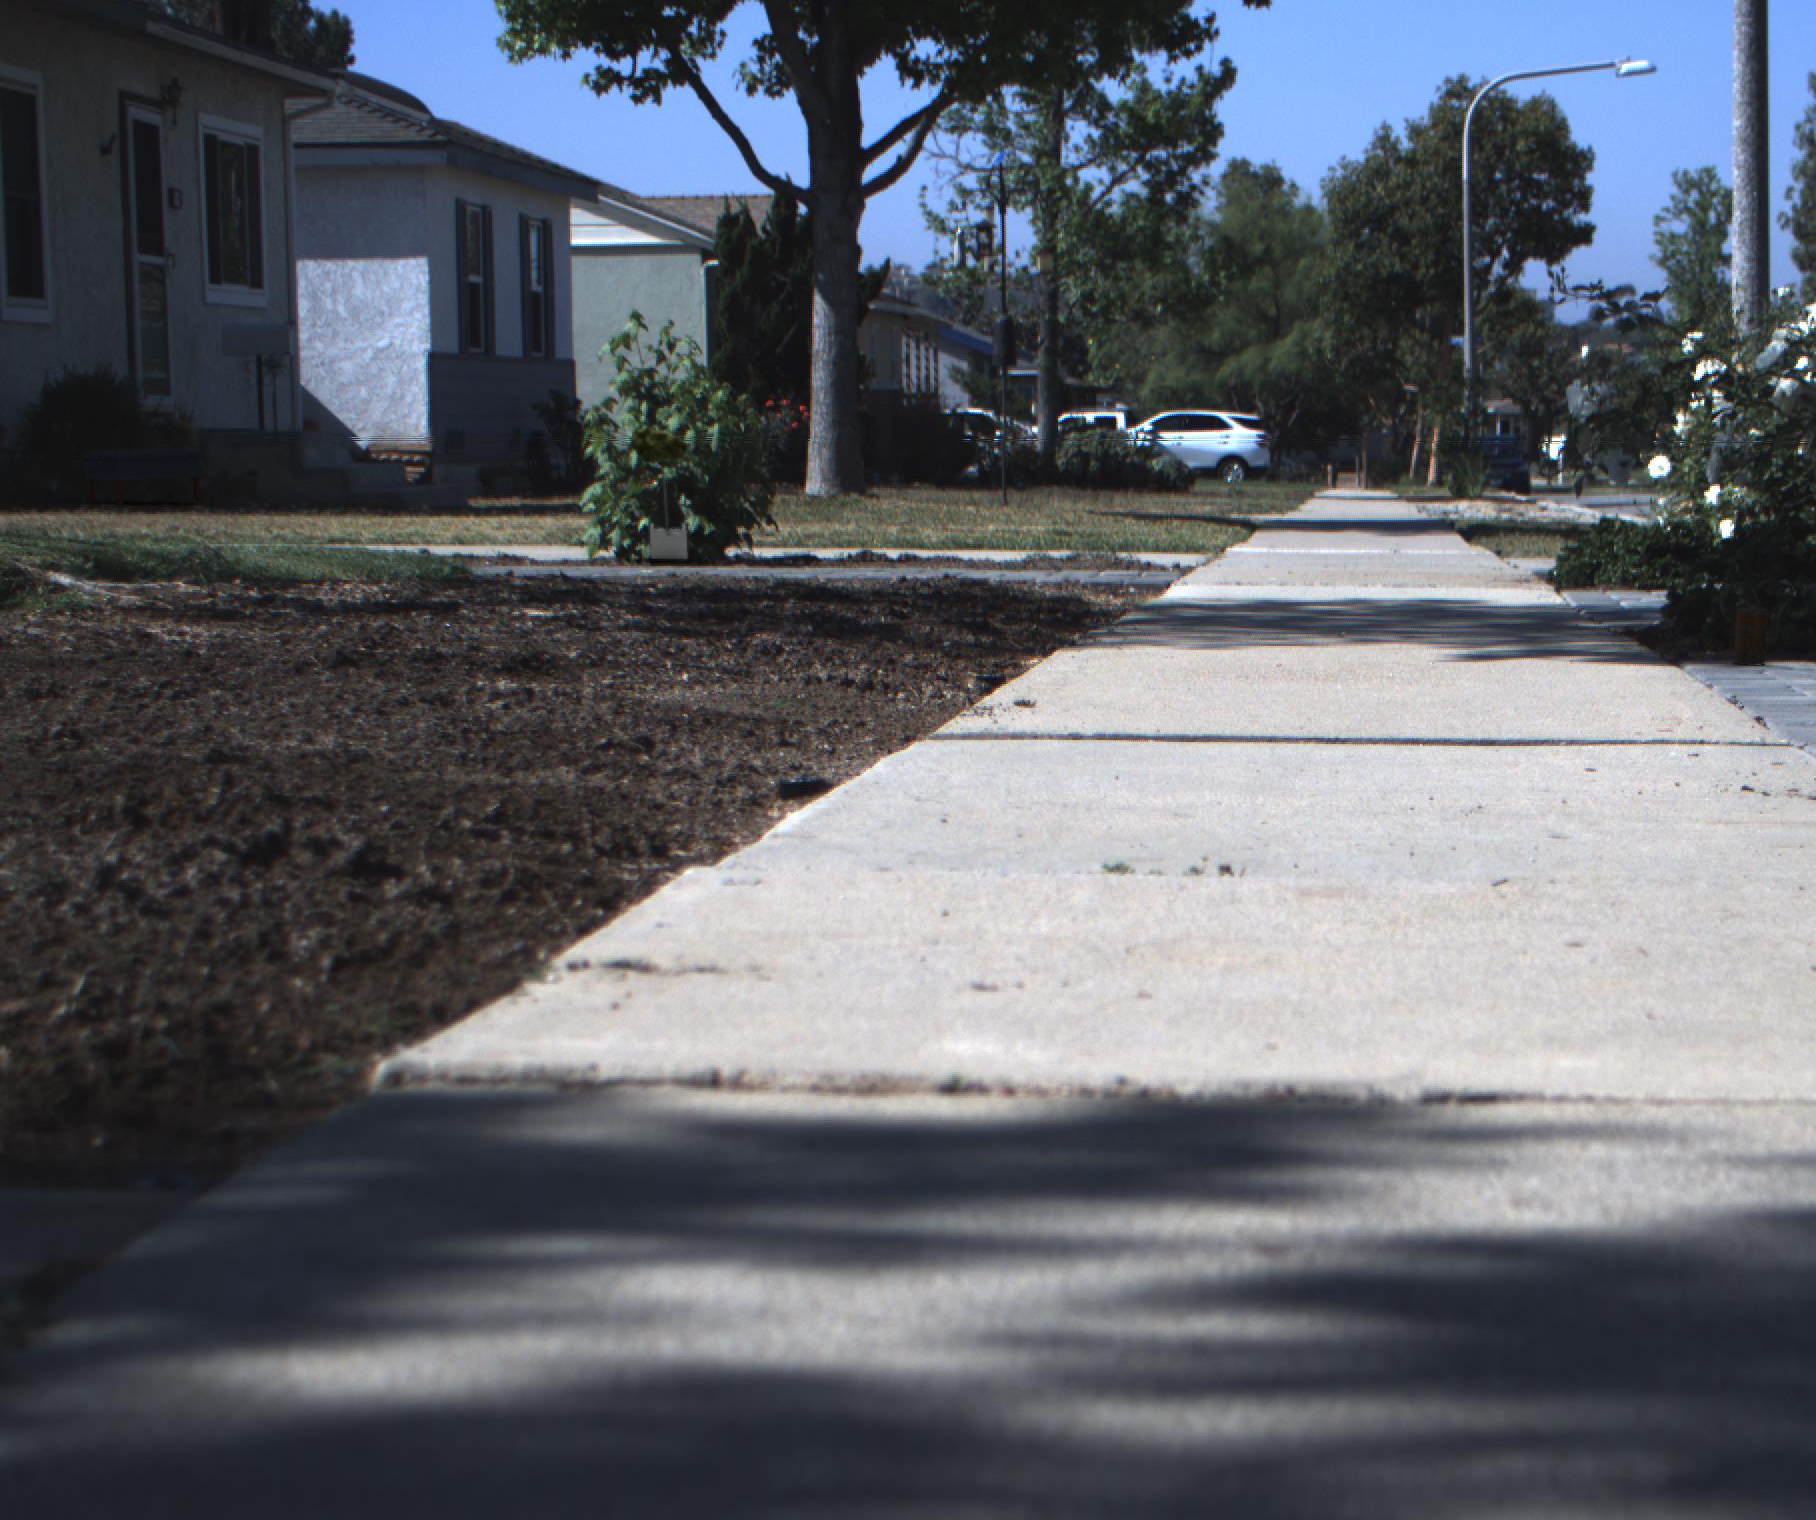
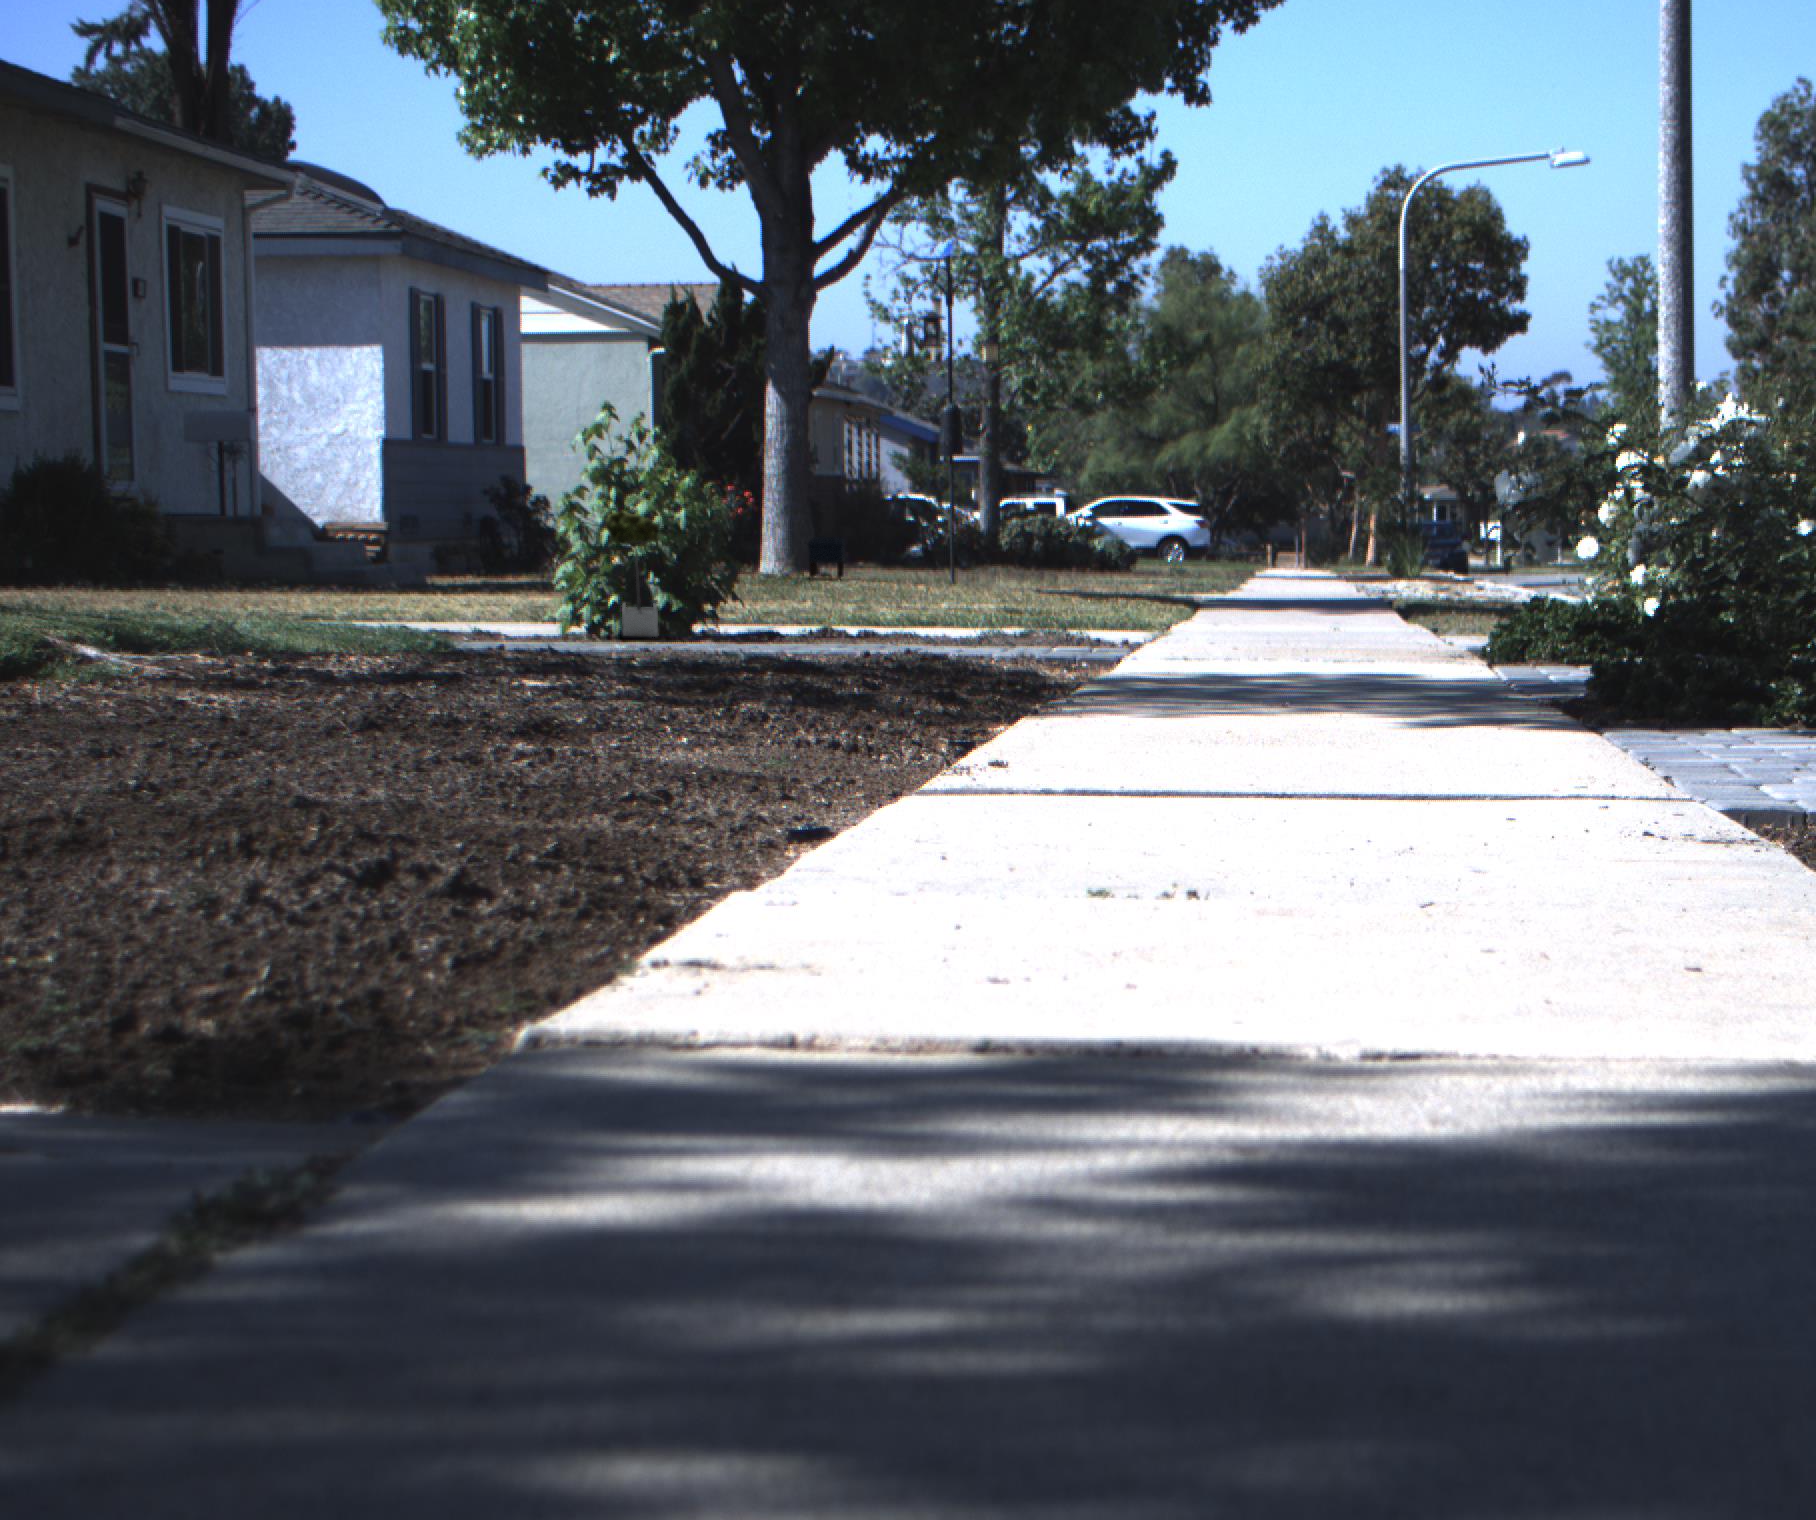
bench: present [82,448,201,505] -> present [808,536,845,581]
watering can: present [1720,582,1787,666] -> none [1639,658,1702,734]

